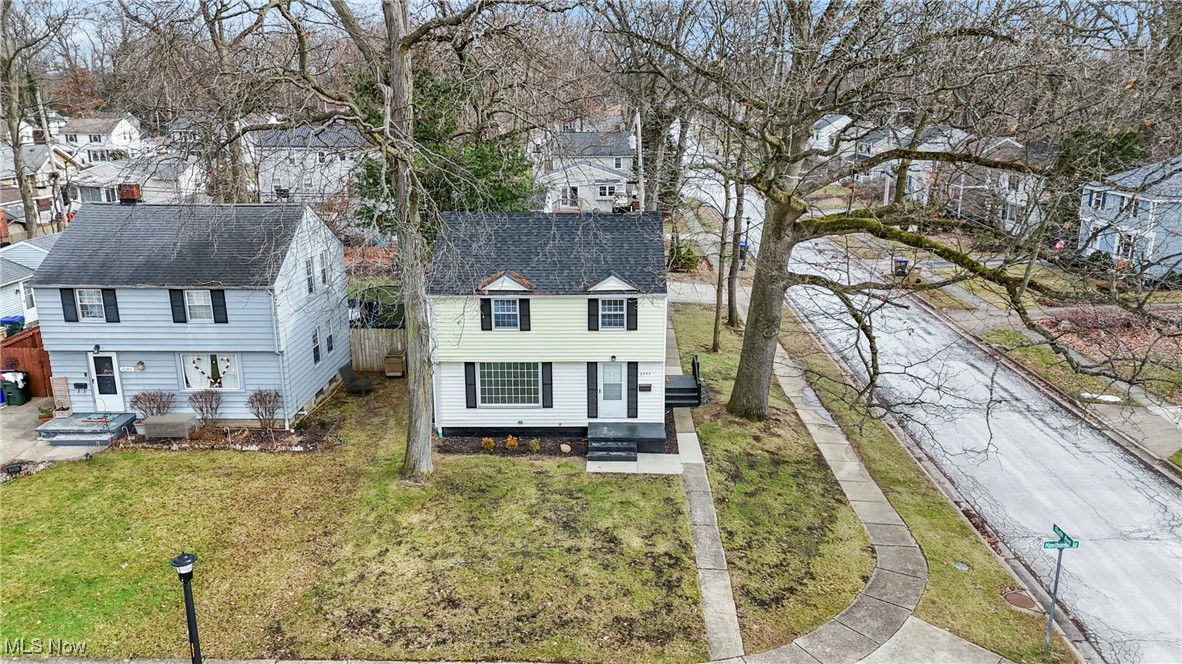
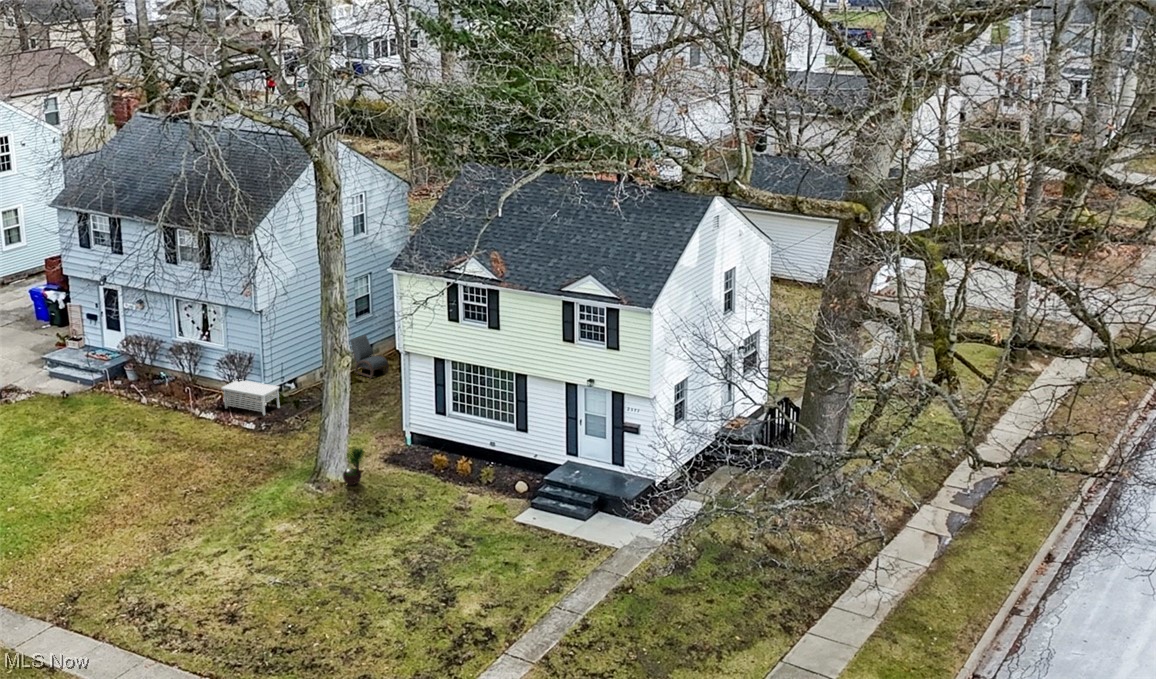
storage bench: present [141,413,198,440] -> present [221,379,280,416]
potted tree: none [426,440,447,475] -> present [343,448,363,485]

